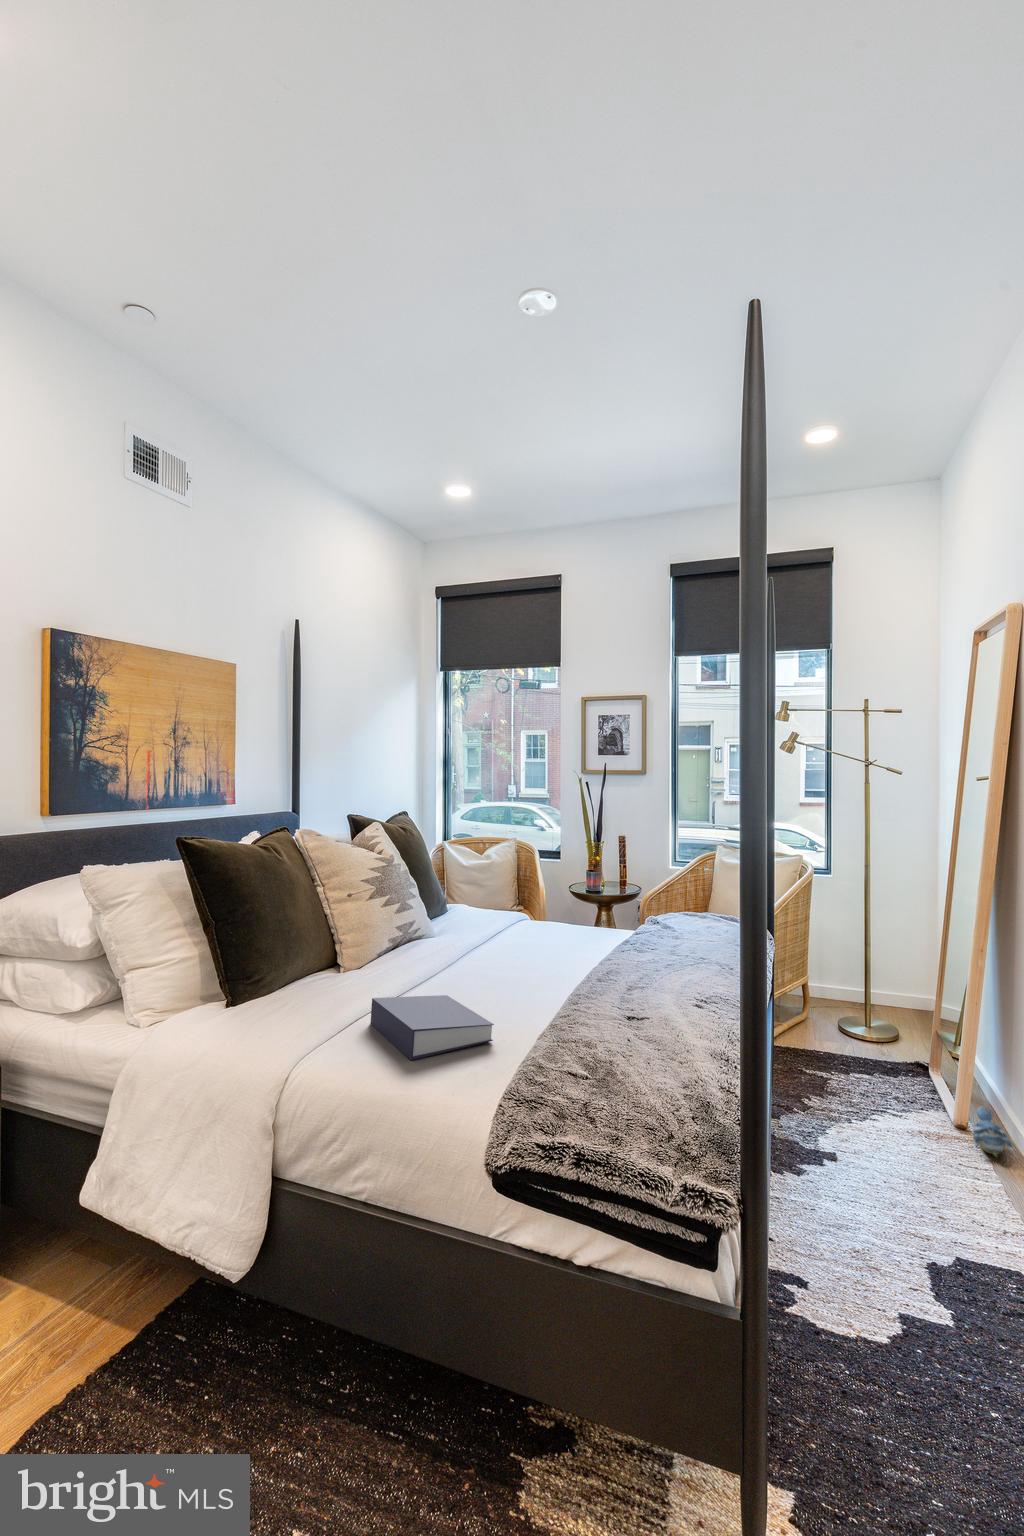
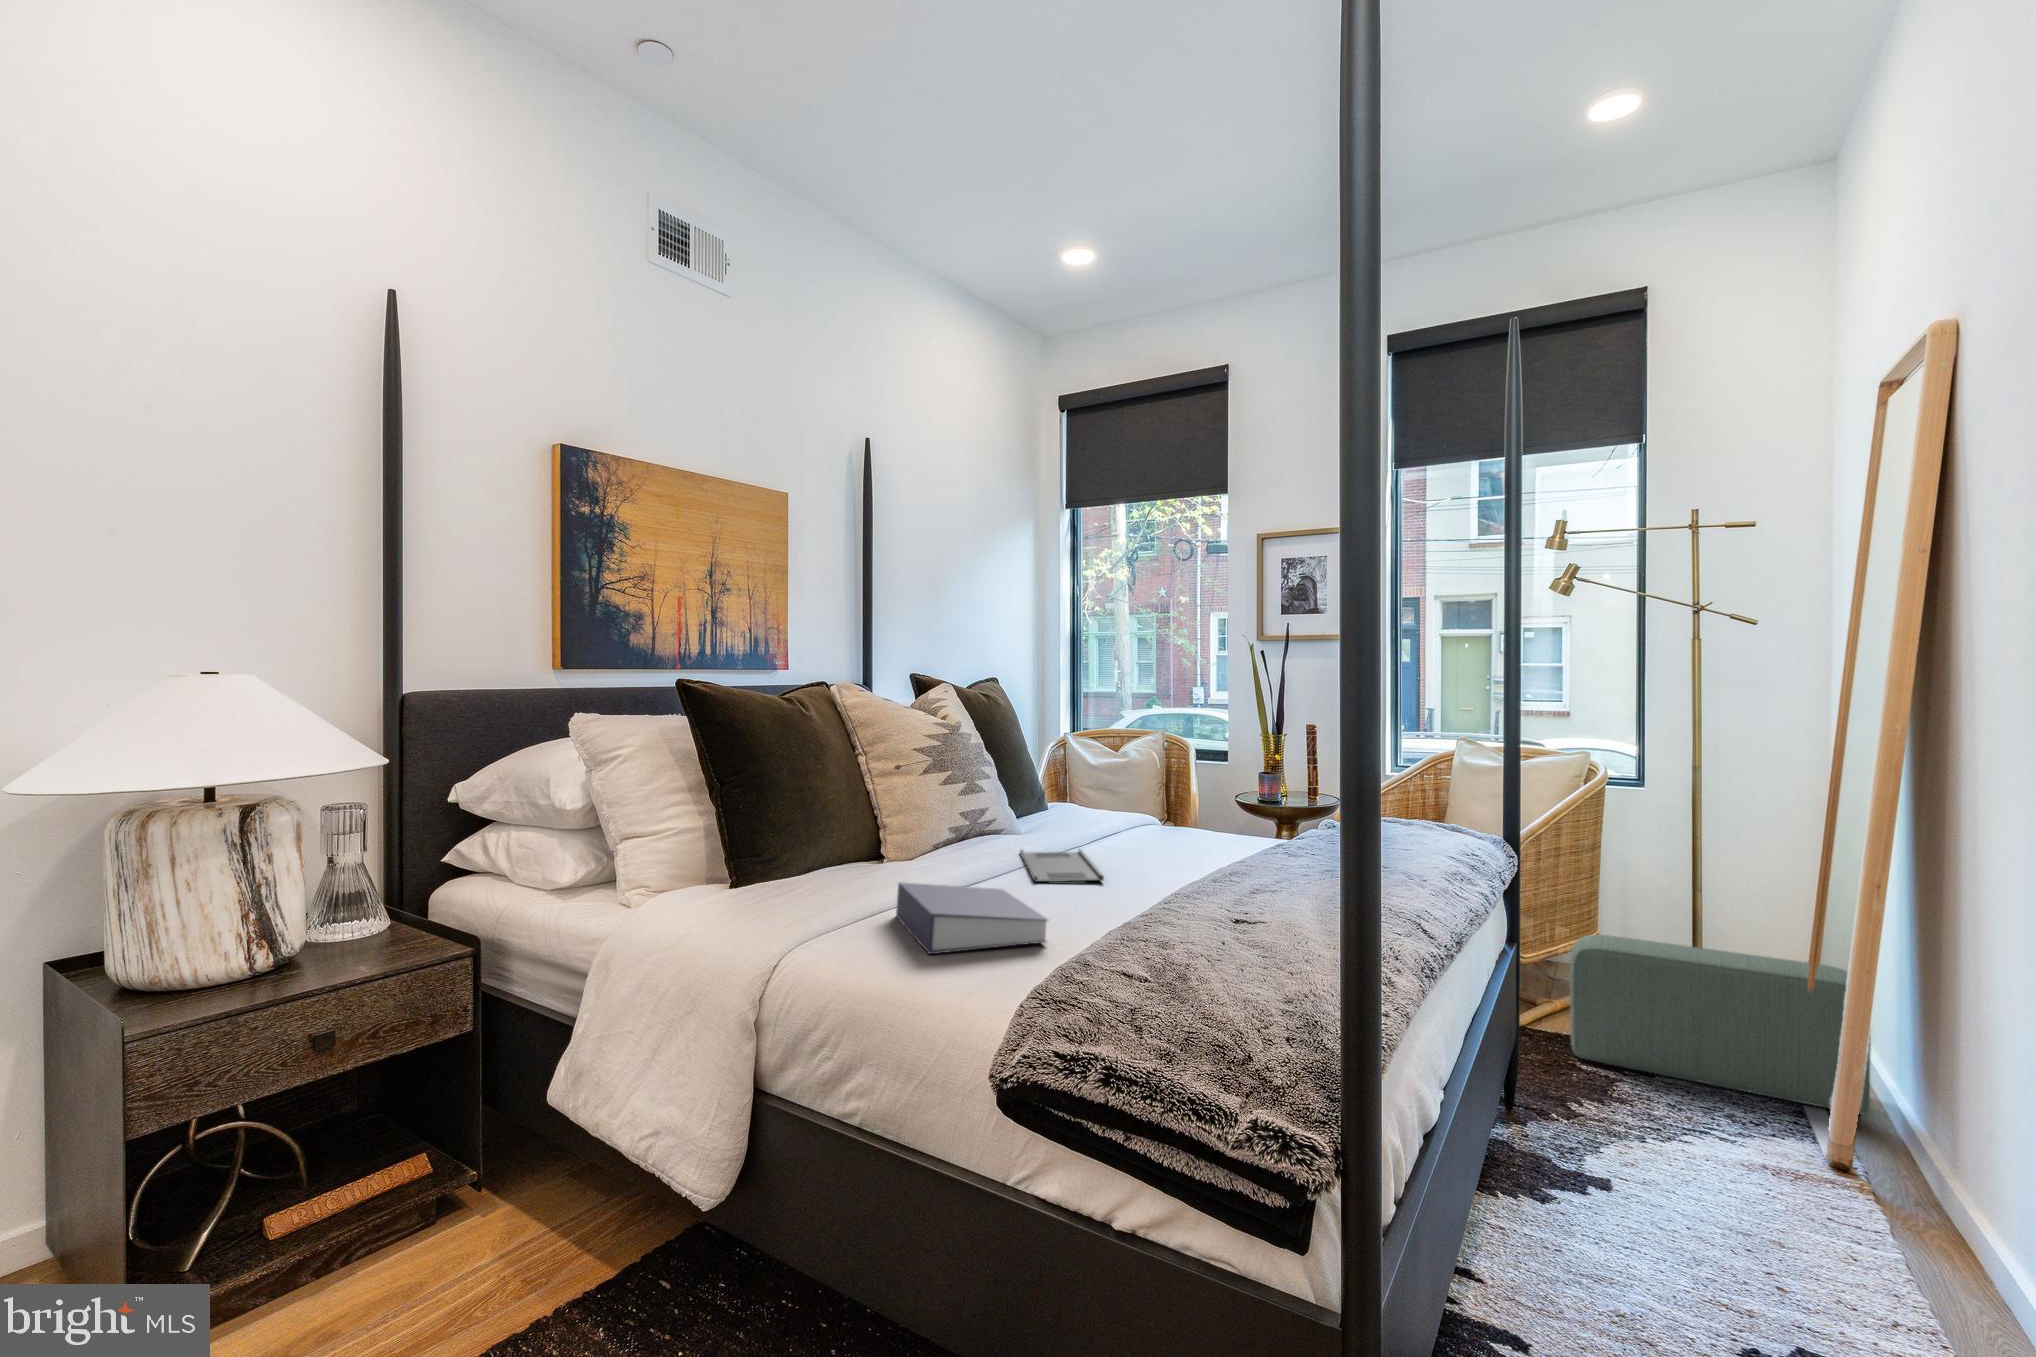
tray: none [438,947,510,982] -> present [1020,849,1104,882]
pouf: none [796,981,972,1090] -> present [1570,935,1871,1115]
plush toy: present [973,1106,1014,1157] -> none [1856,1131,1932,1213]

